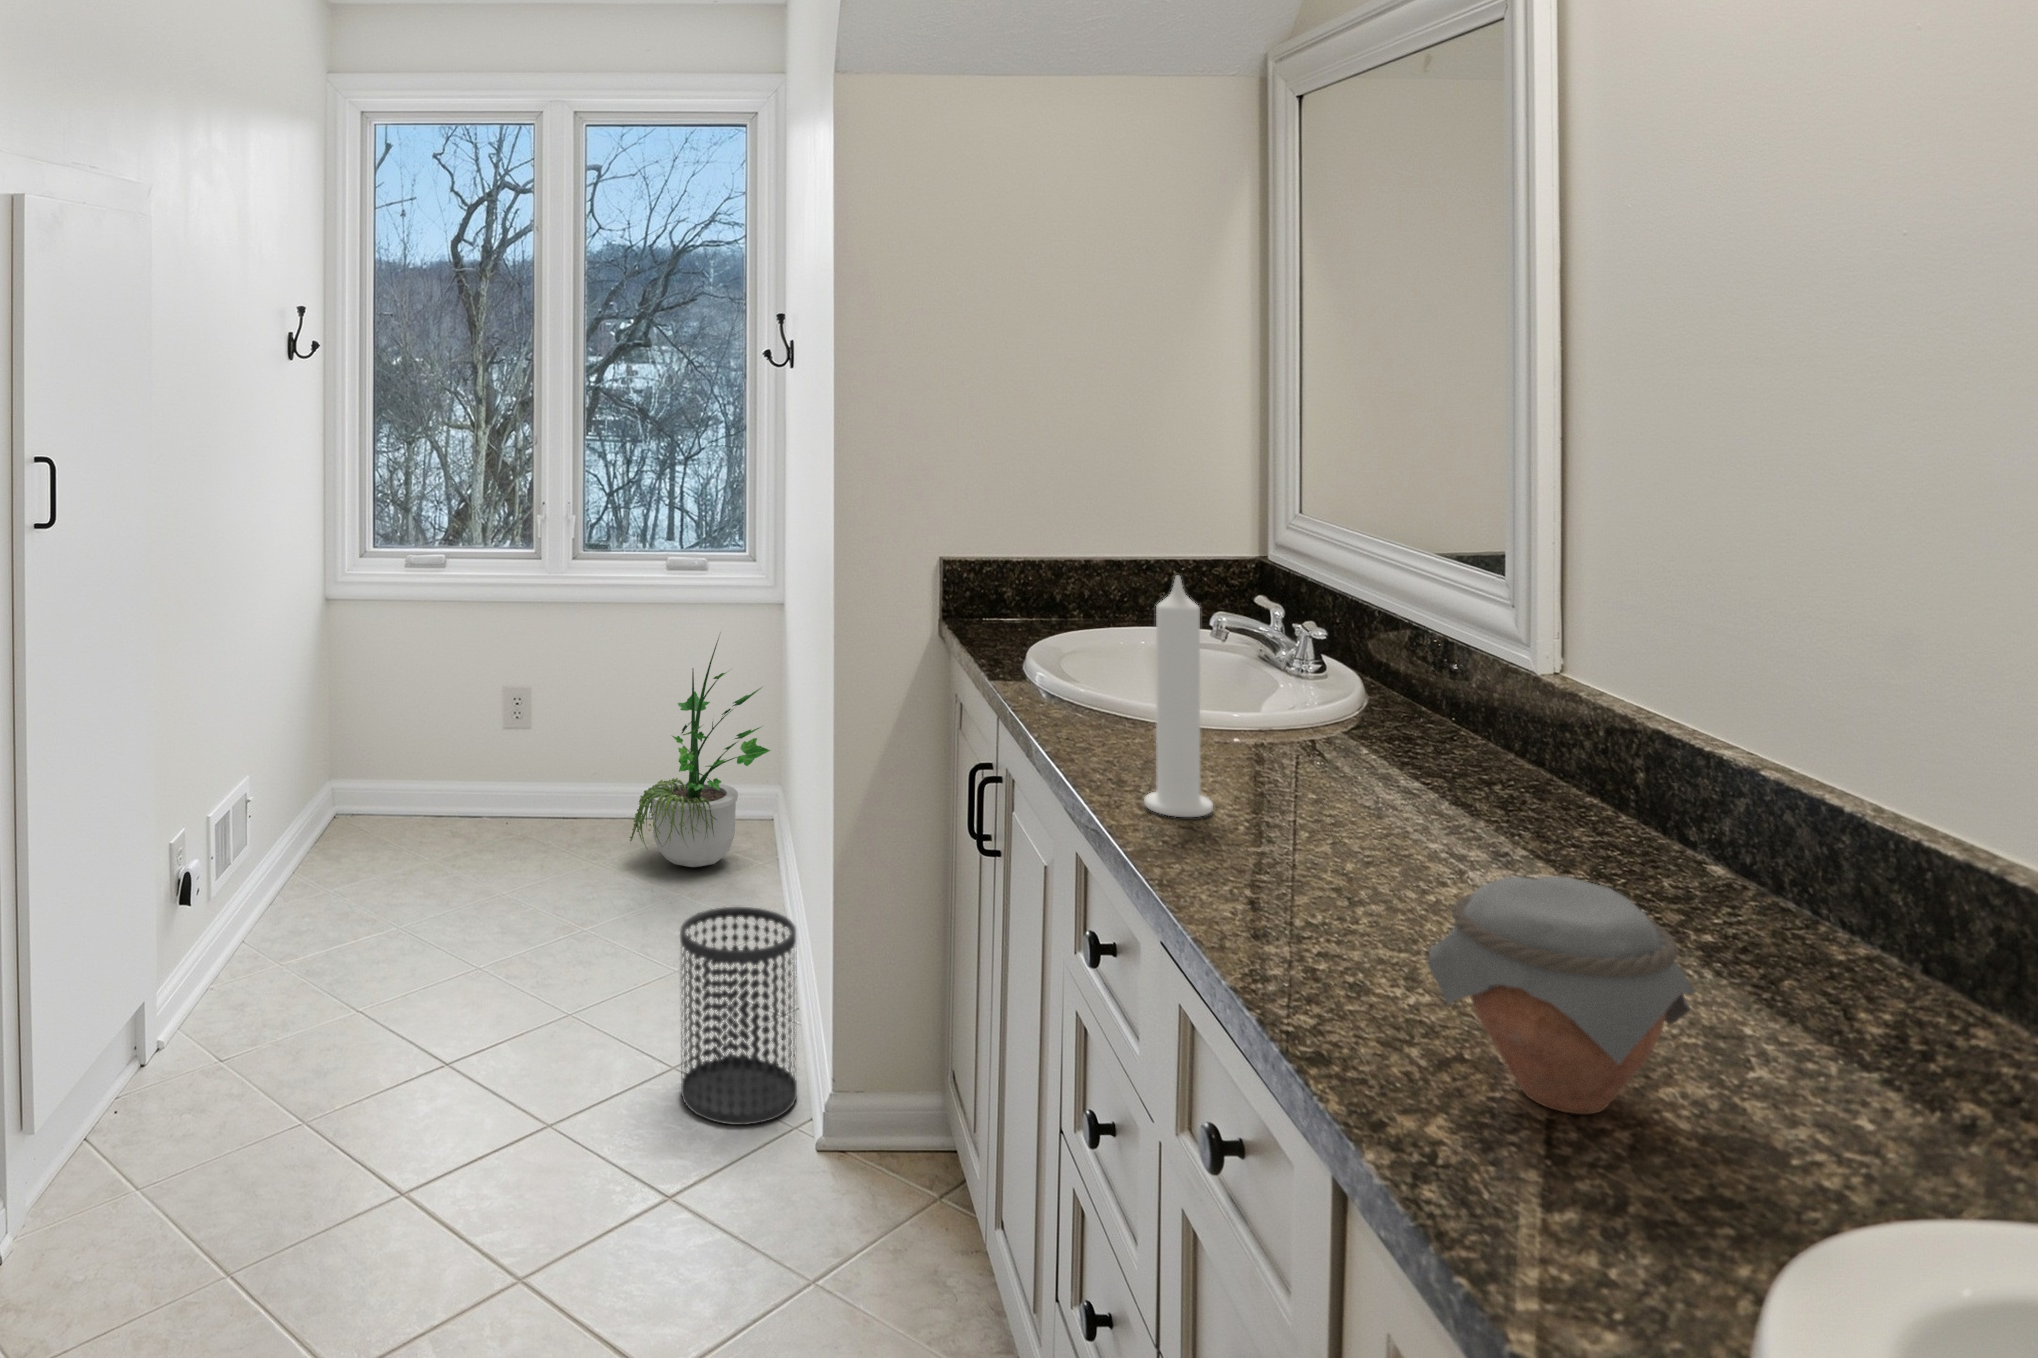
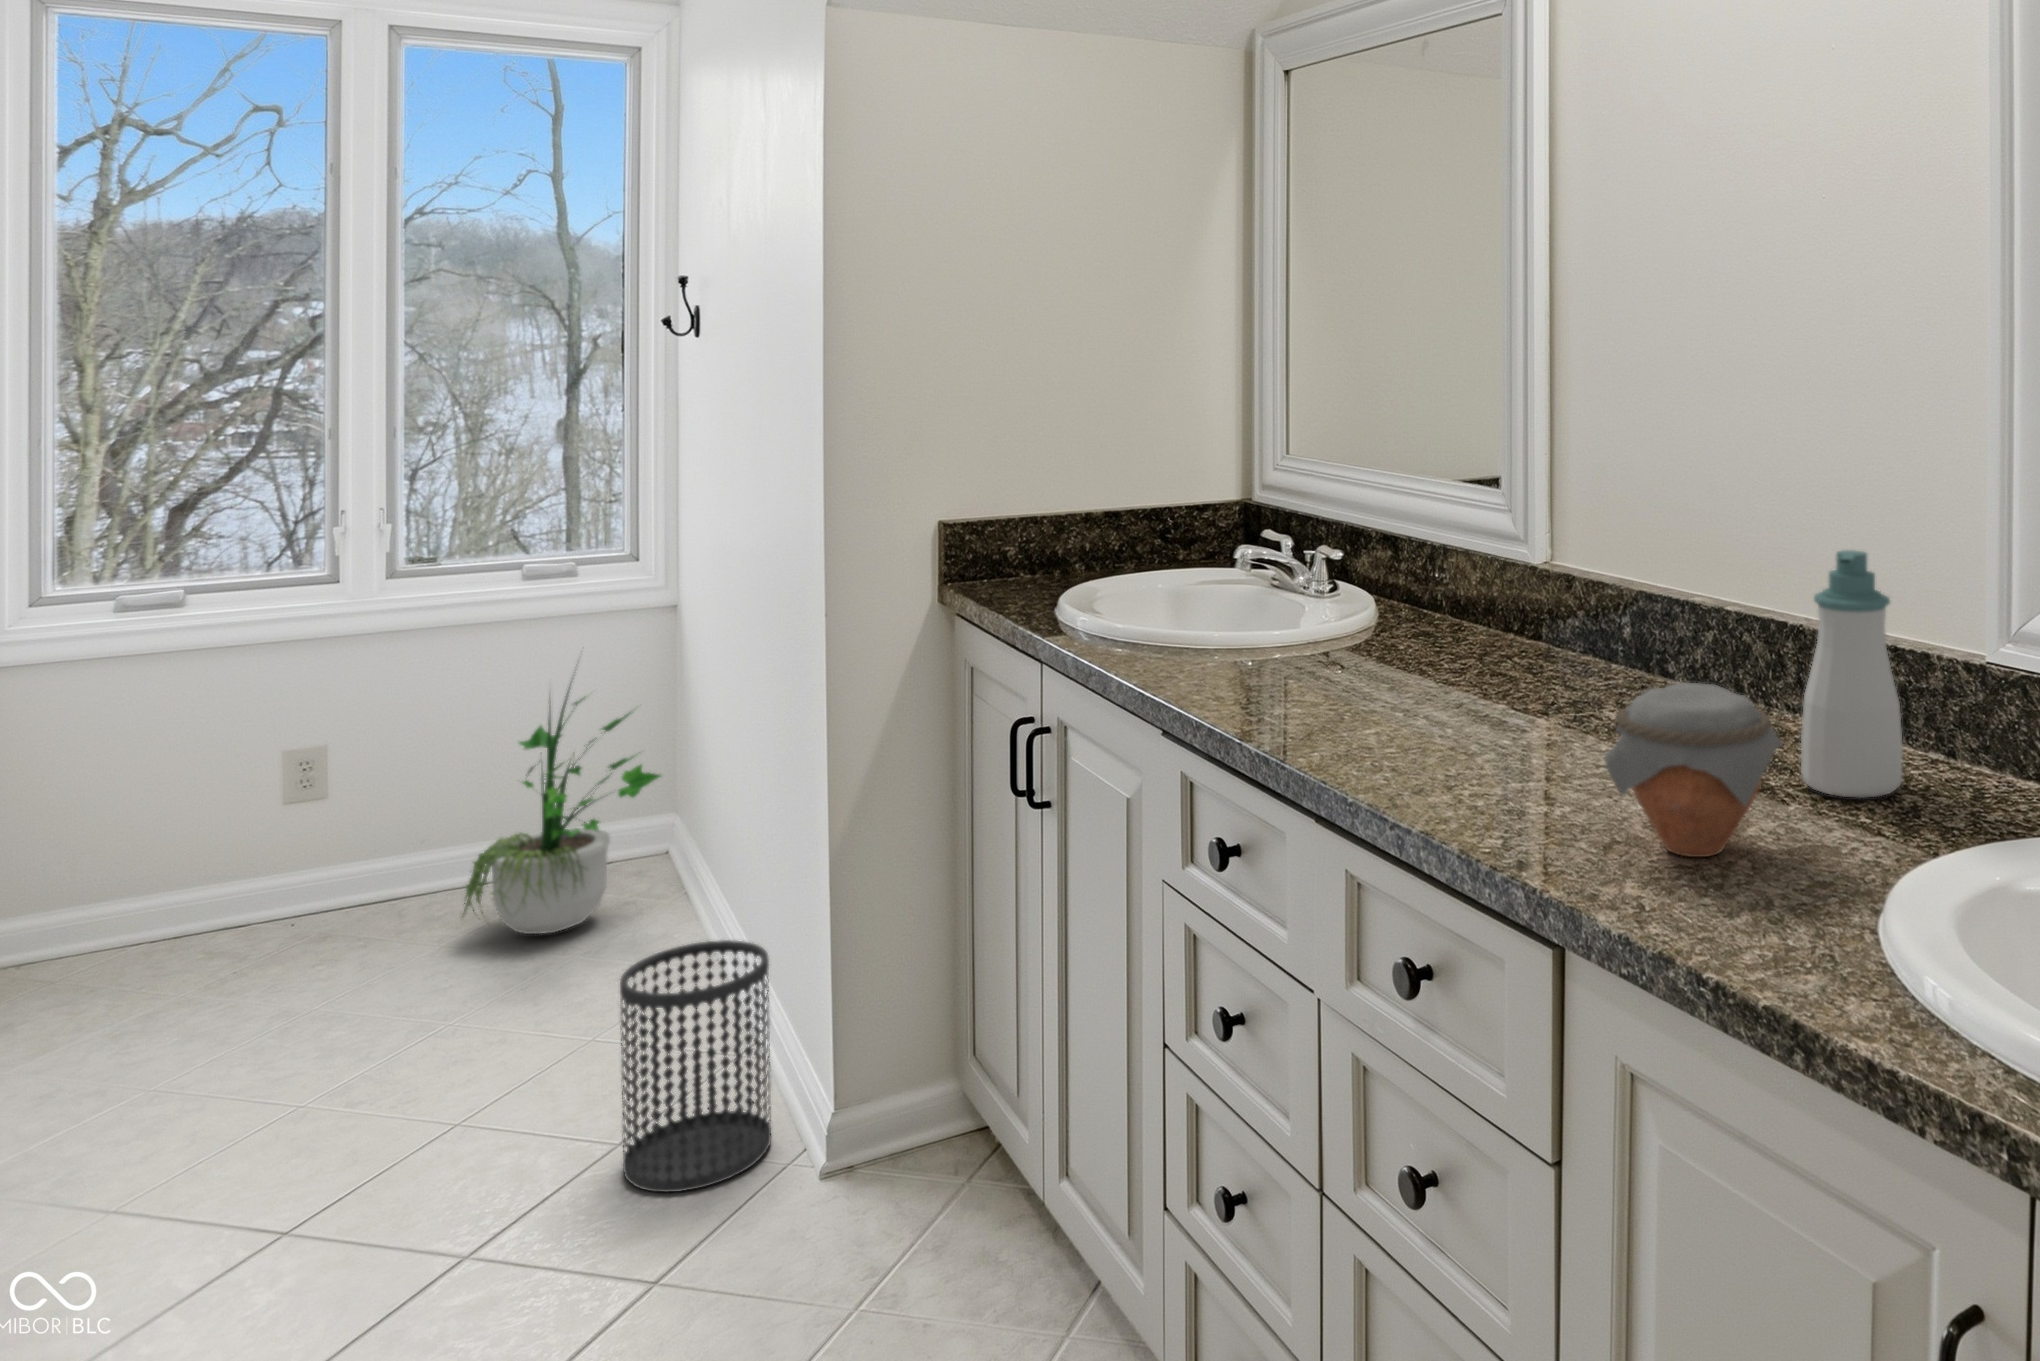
candle: present [1144,575,1213,817] -> none [1254,497,1315,719]
soap bottle: none [1794,733,1971,1094] -> present [1801,550,1902,797]

